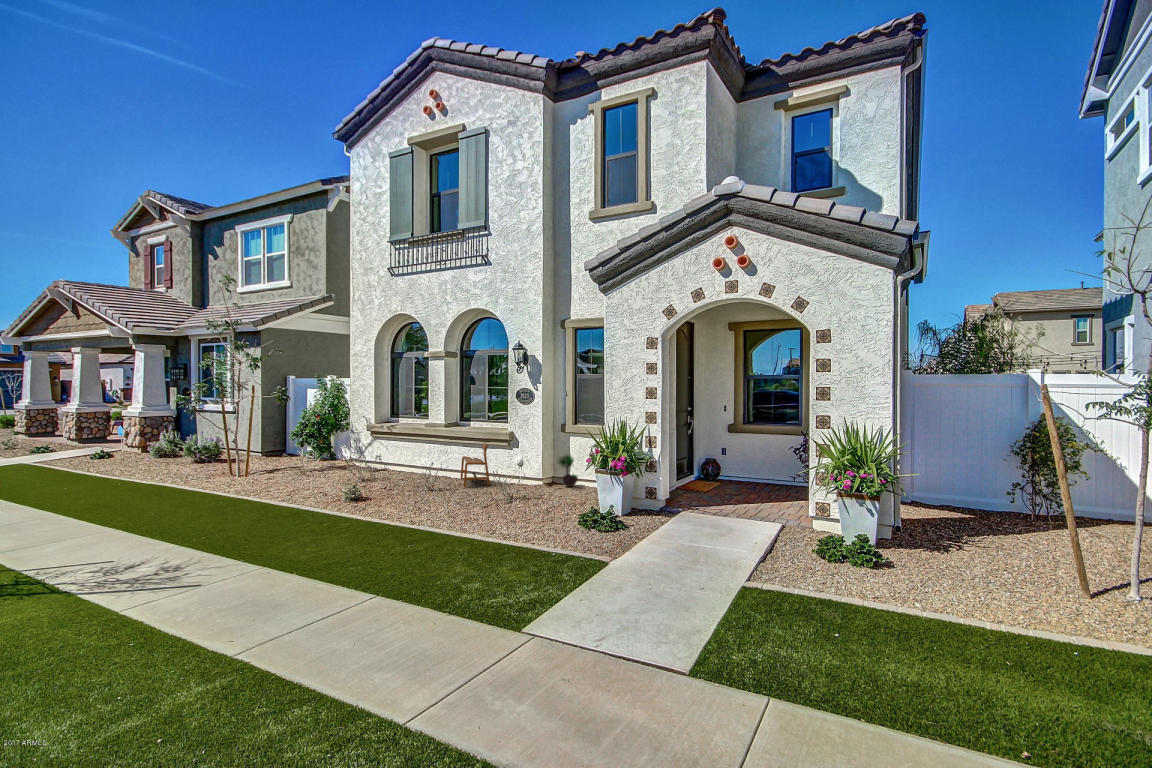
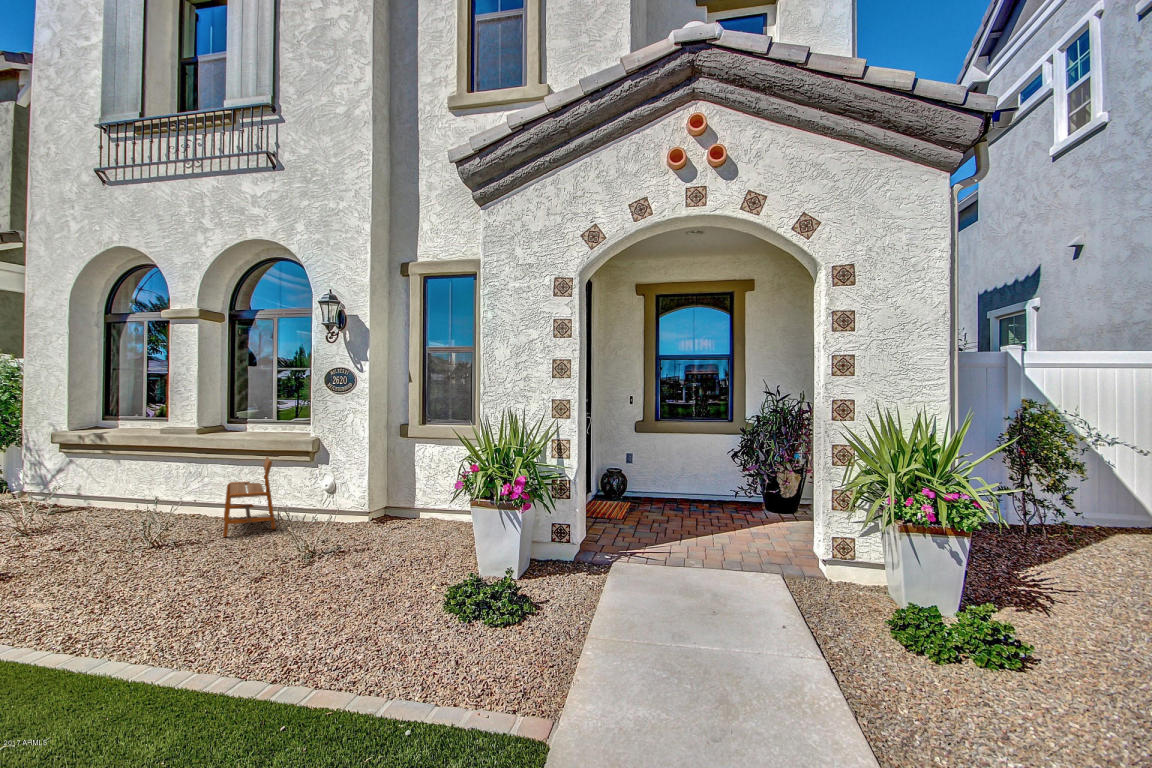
potted tree: present [558,455,578,486] -> none [393,467,429,523]

